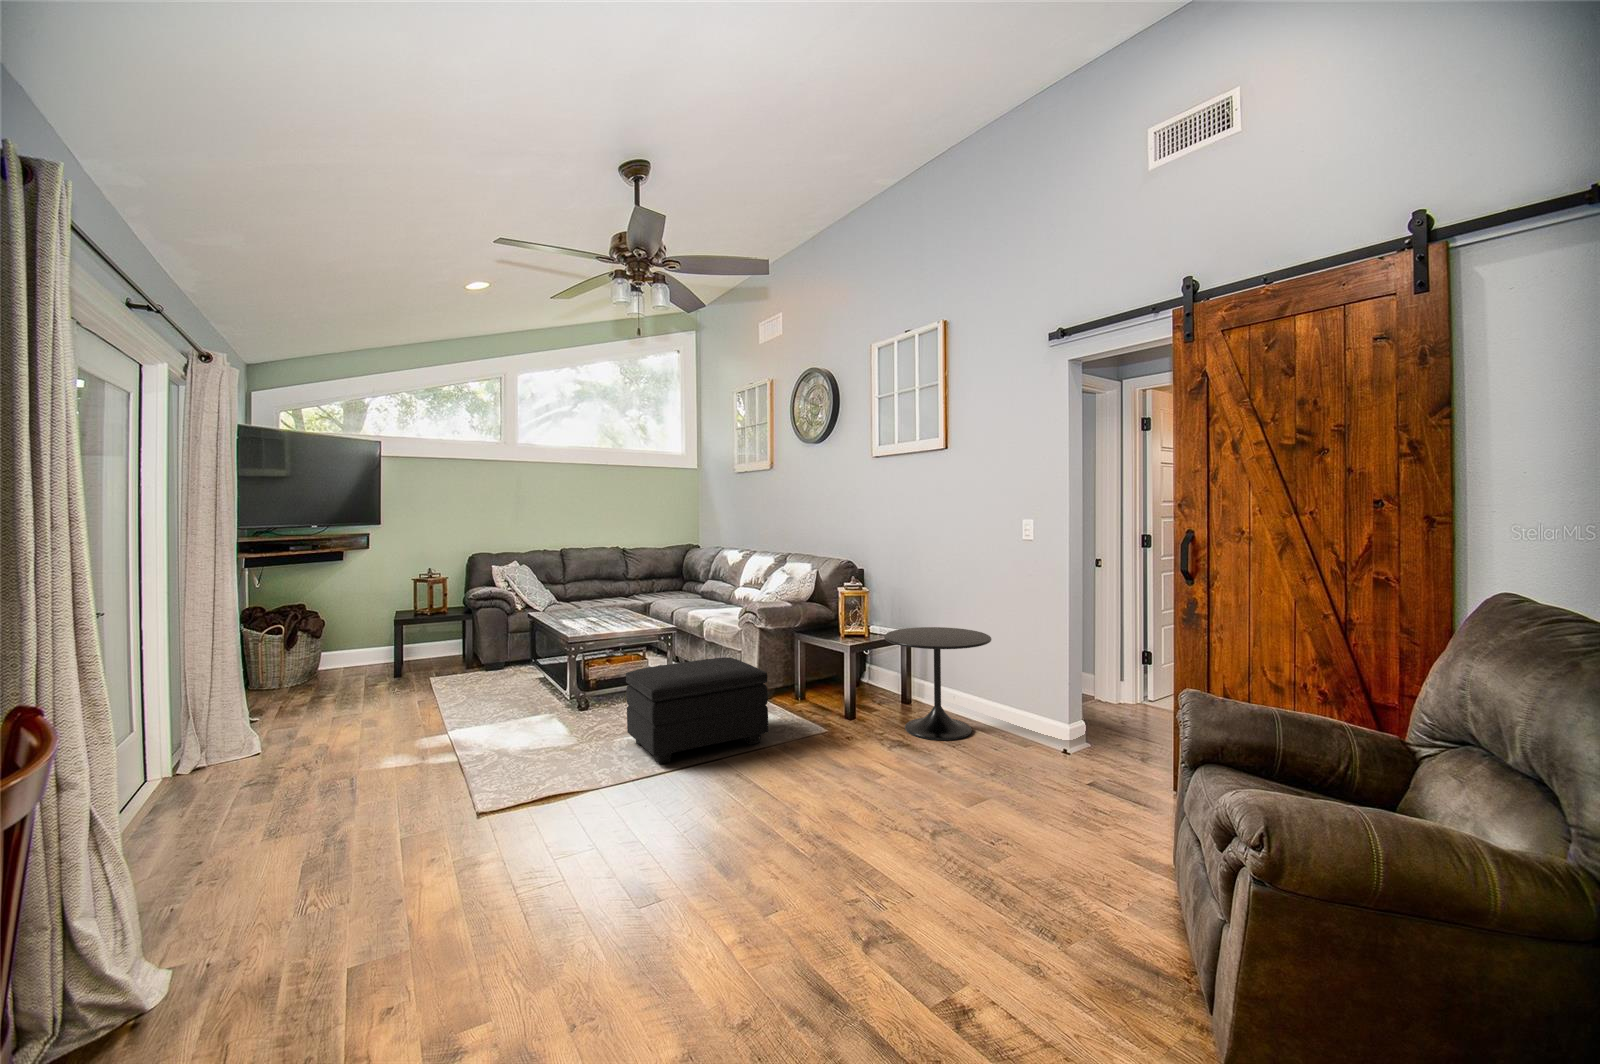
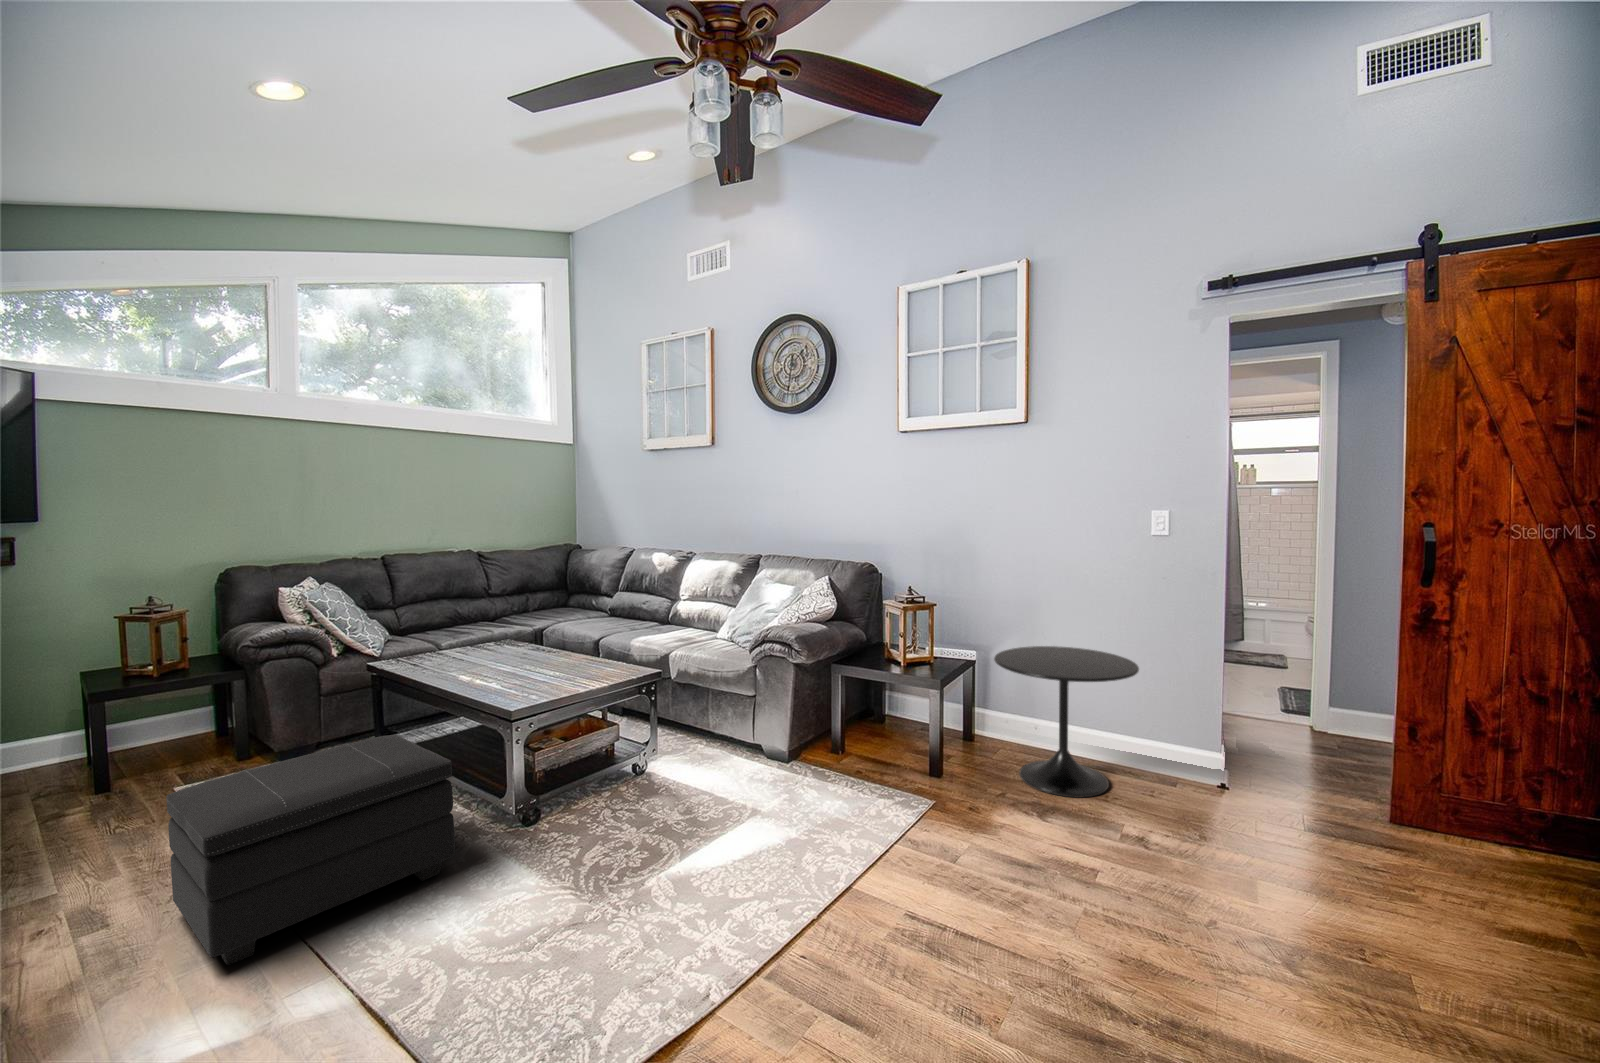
footstool: present [626,657,768,764] -> present [166,735,455,965]

